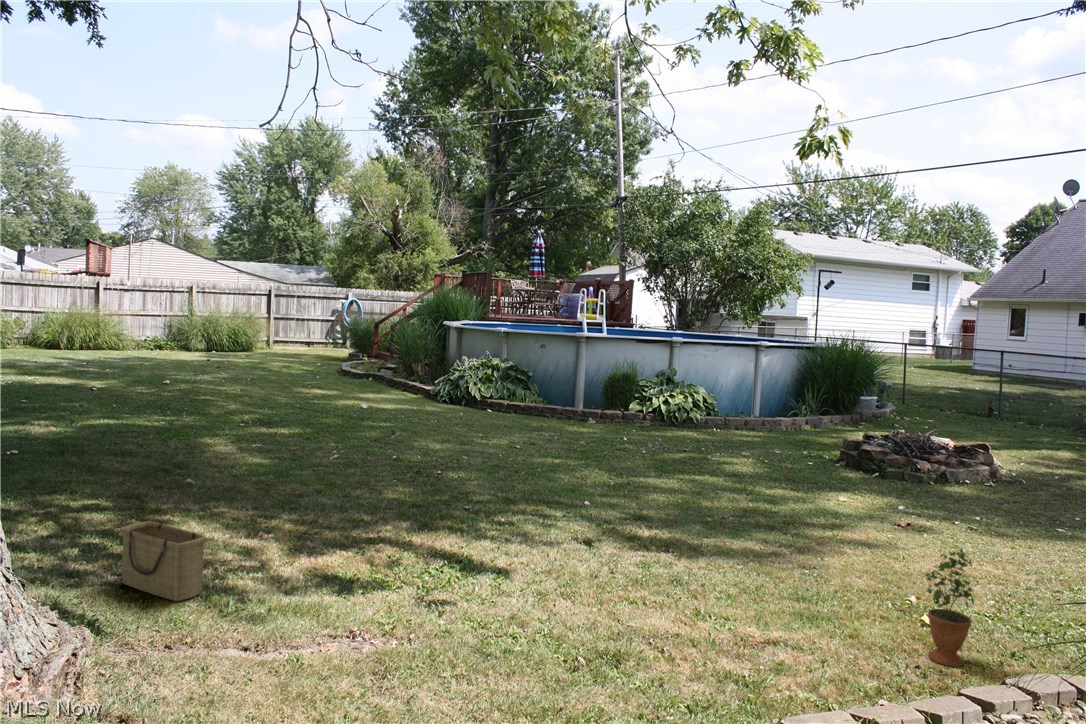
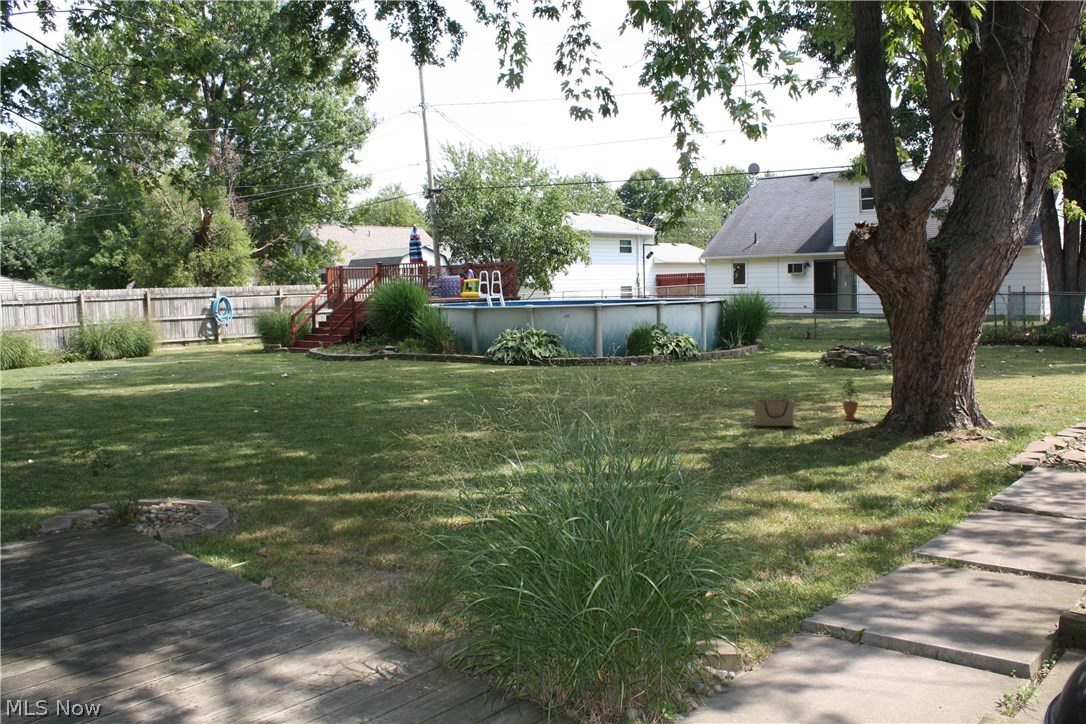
potted plant: present [922,549,974,667] -> present [842,377,858,420]

